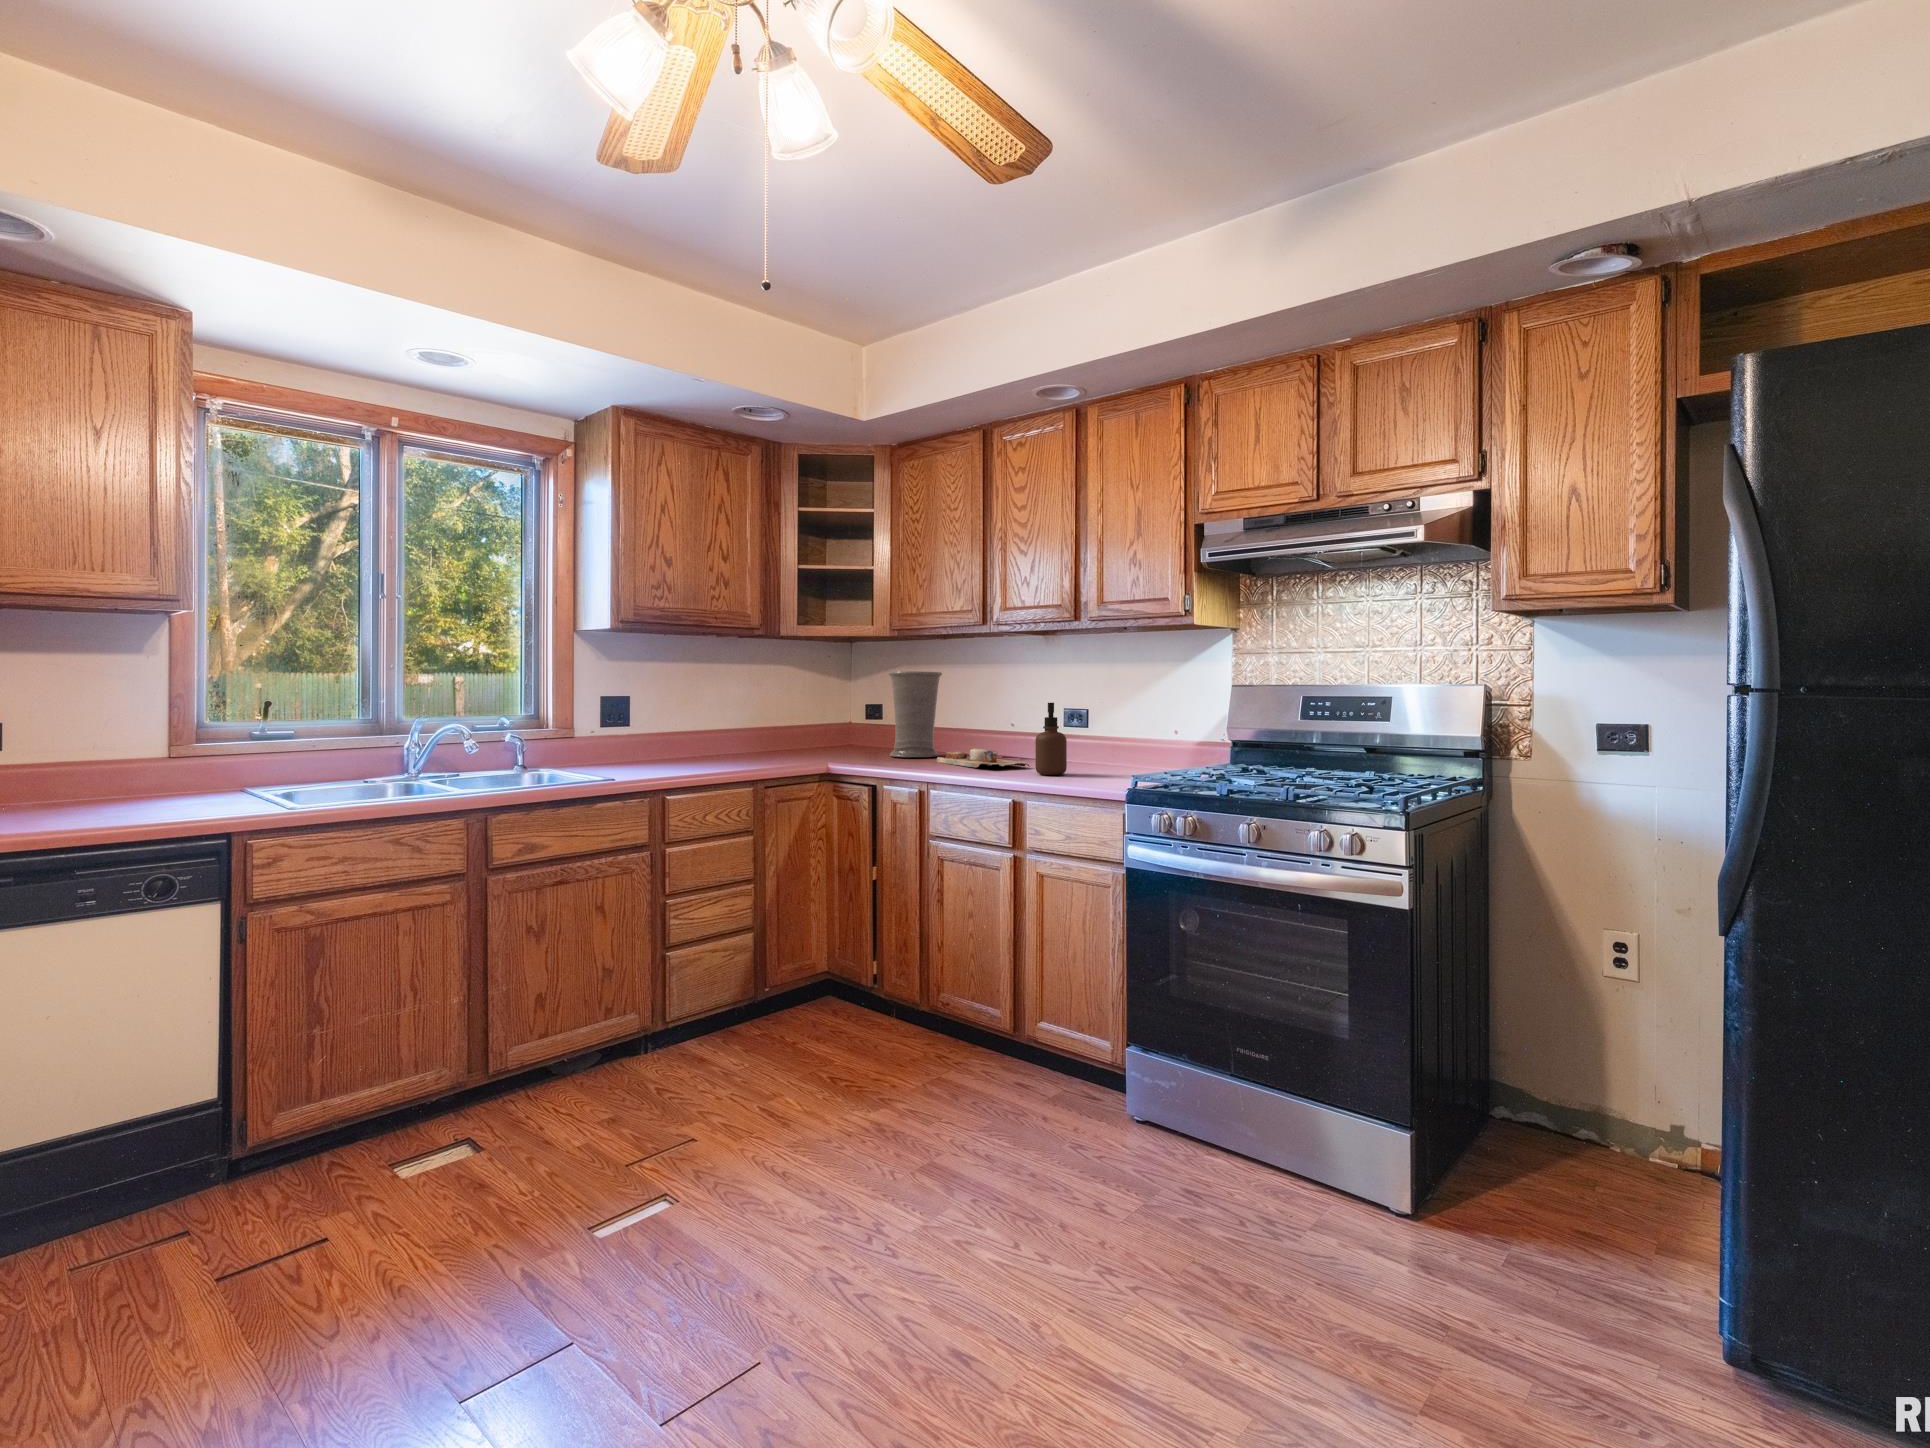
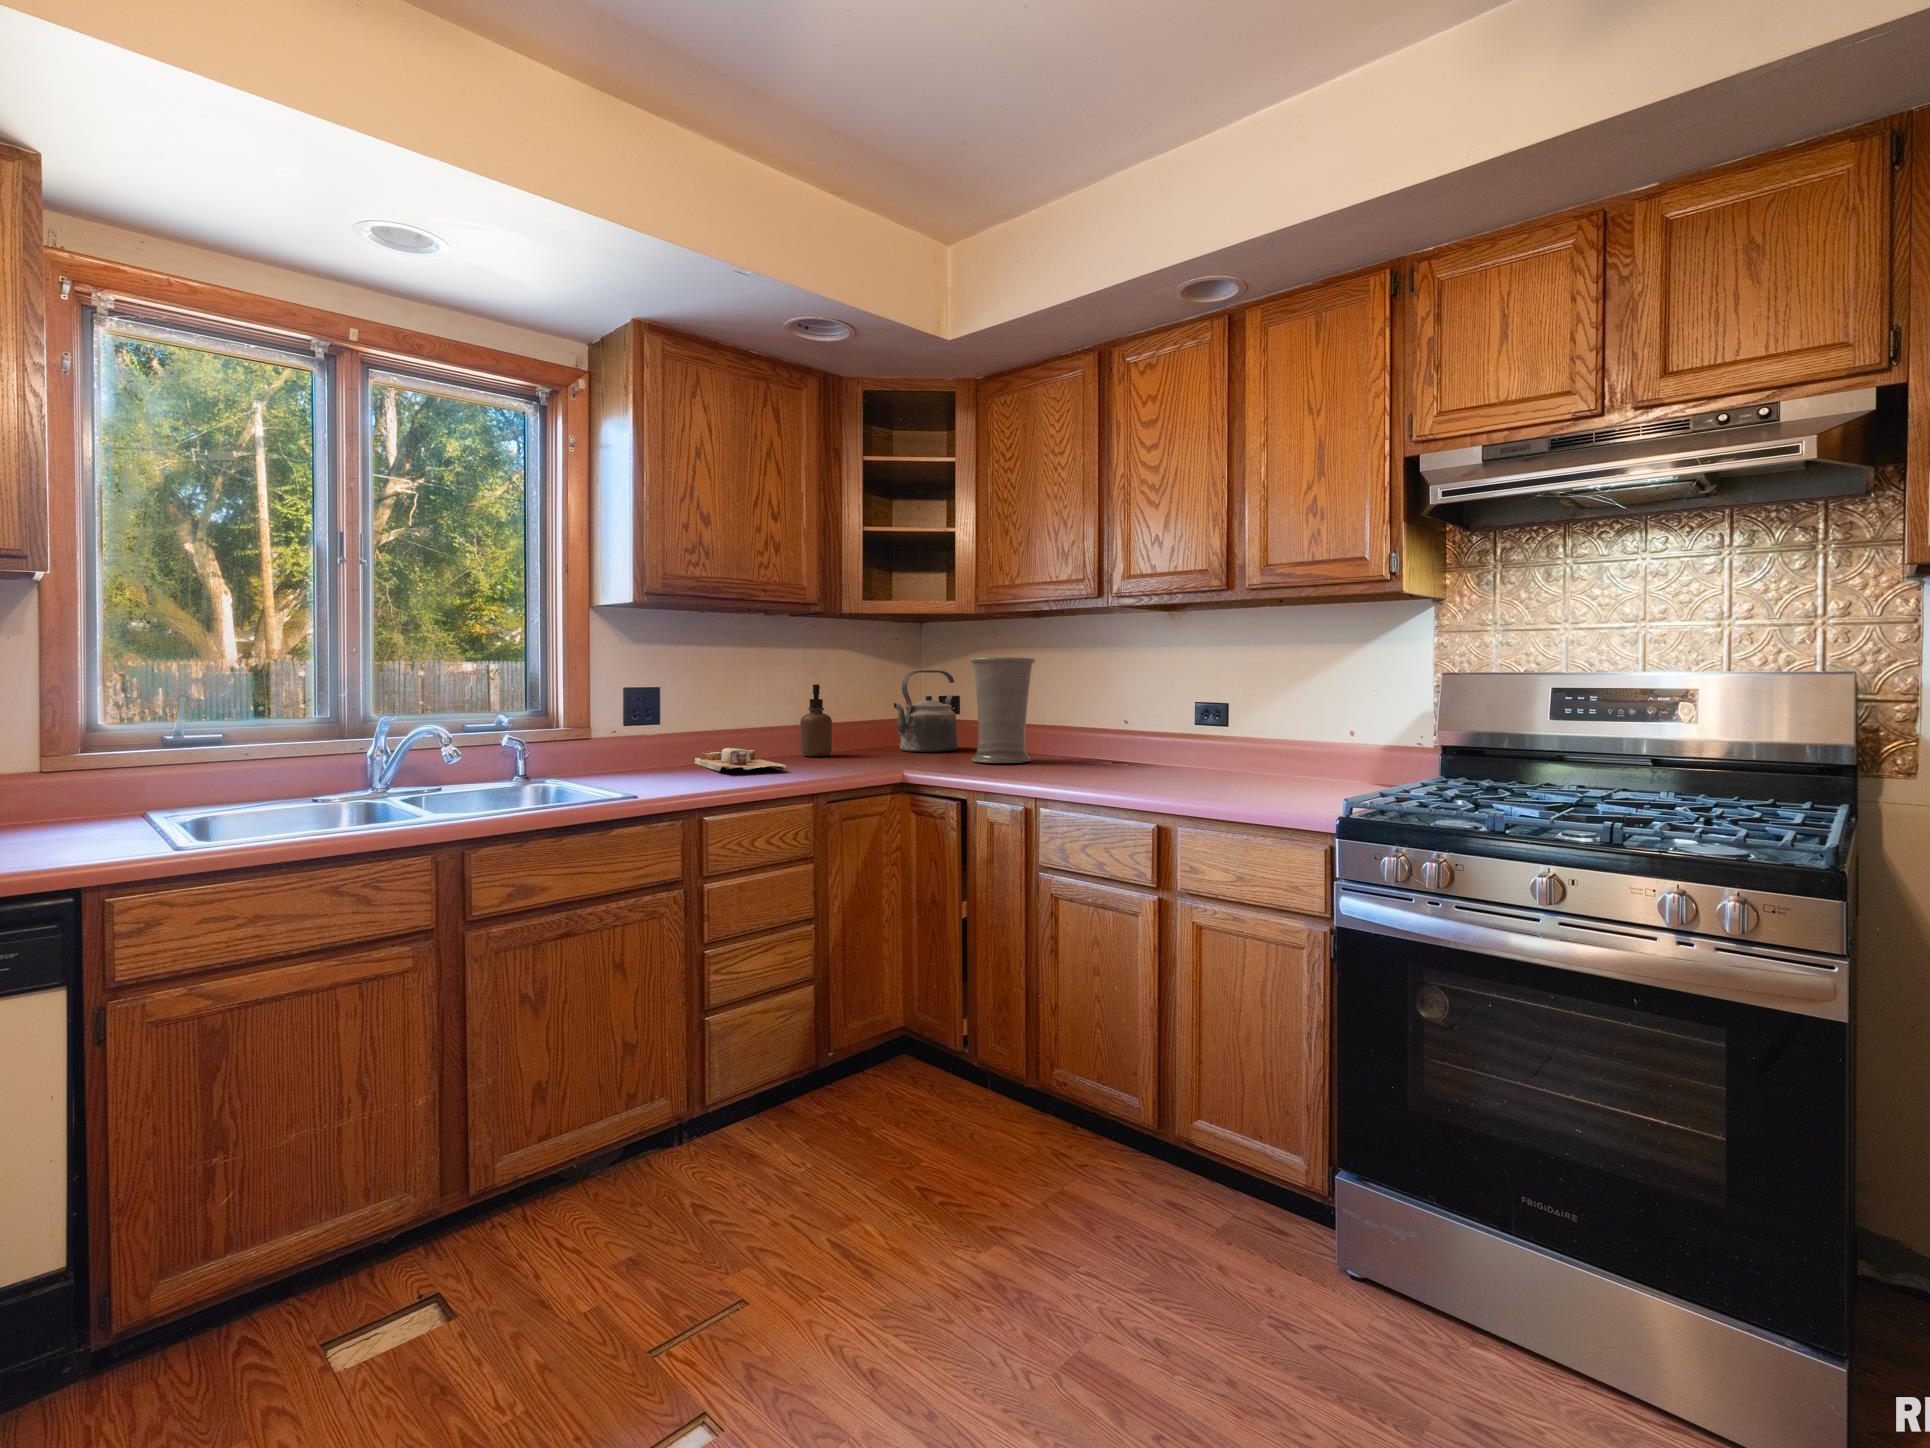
kettle: none [828,682,883,749] -> present [893,670,958,752]
soap dispenser: present [1035,703,1067,775] -> present [800,684,832,757]
cutting board: present [937,749,1030,768] -> present [695,748,788,771]

